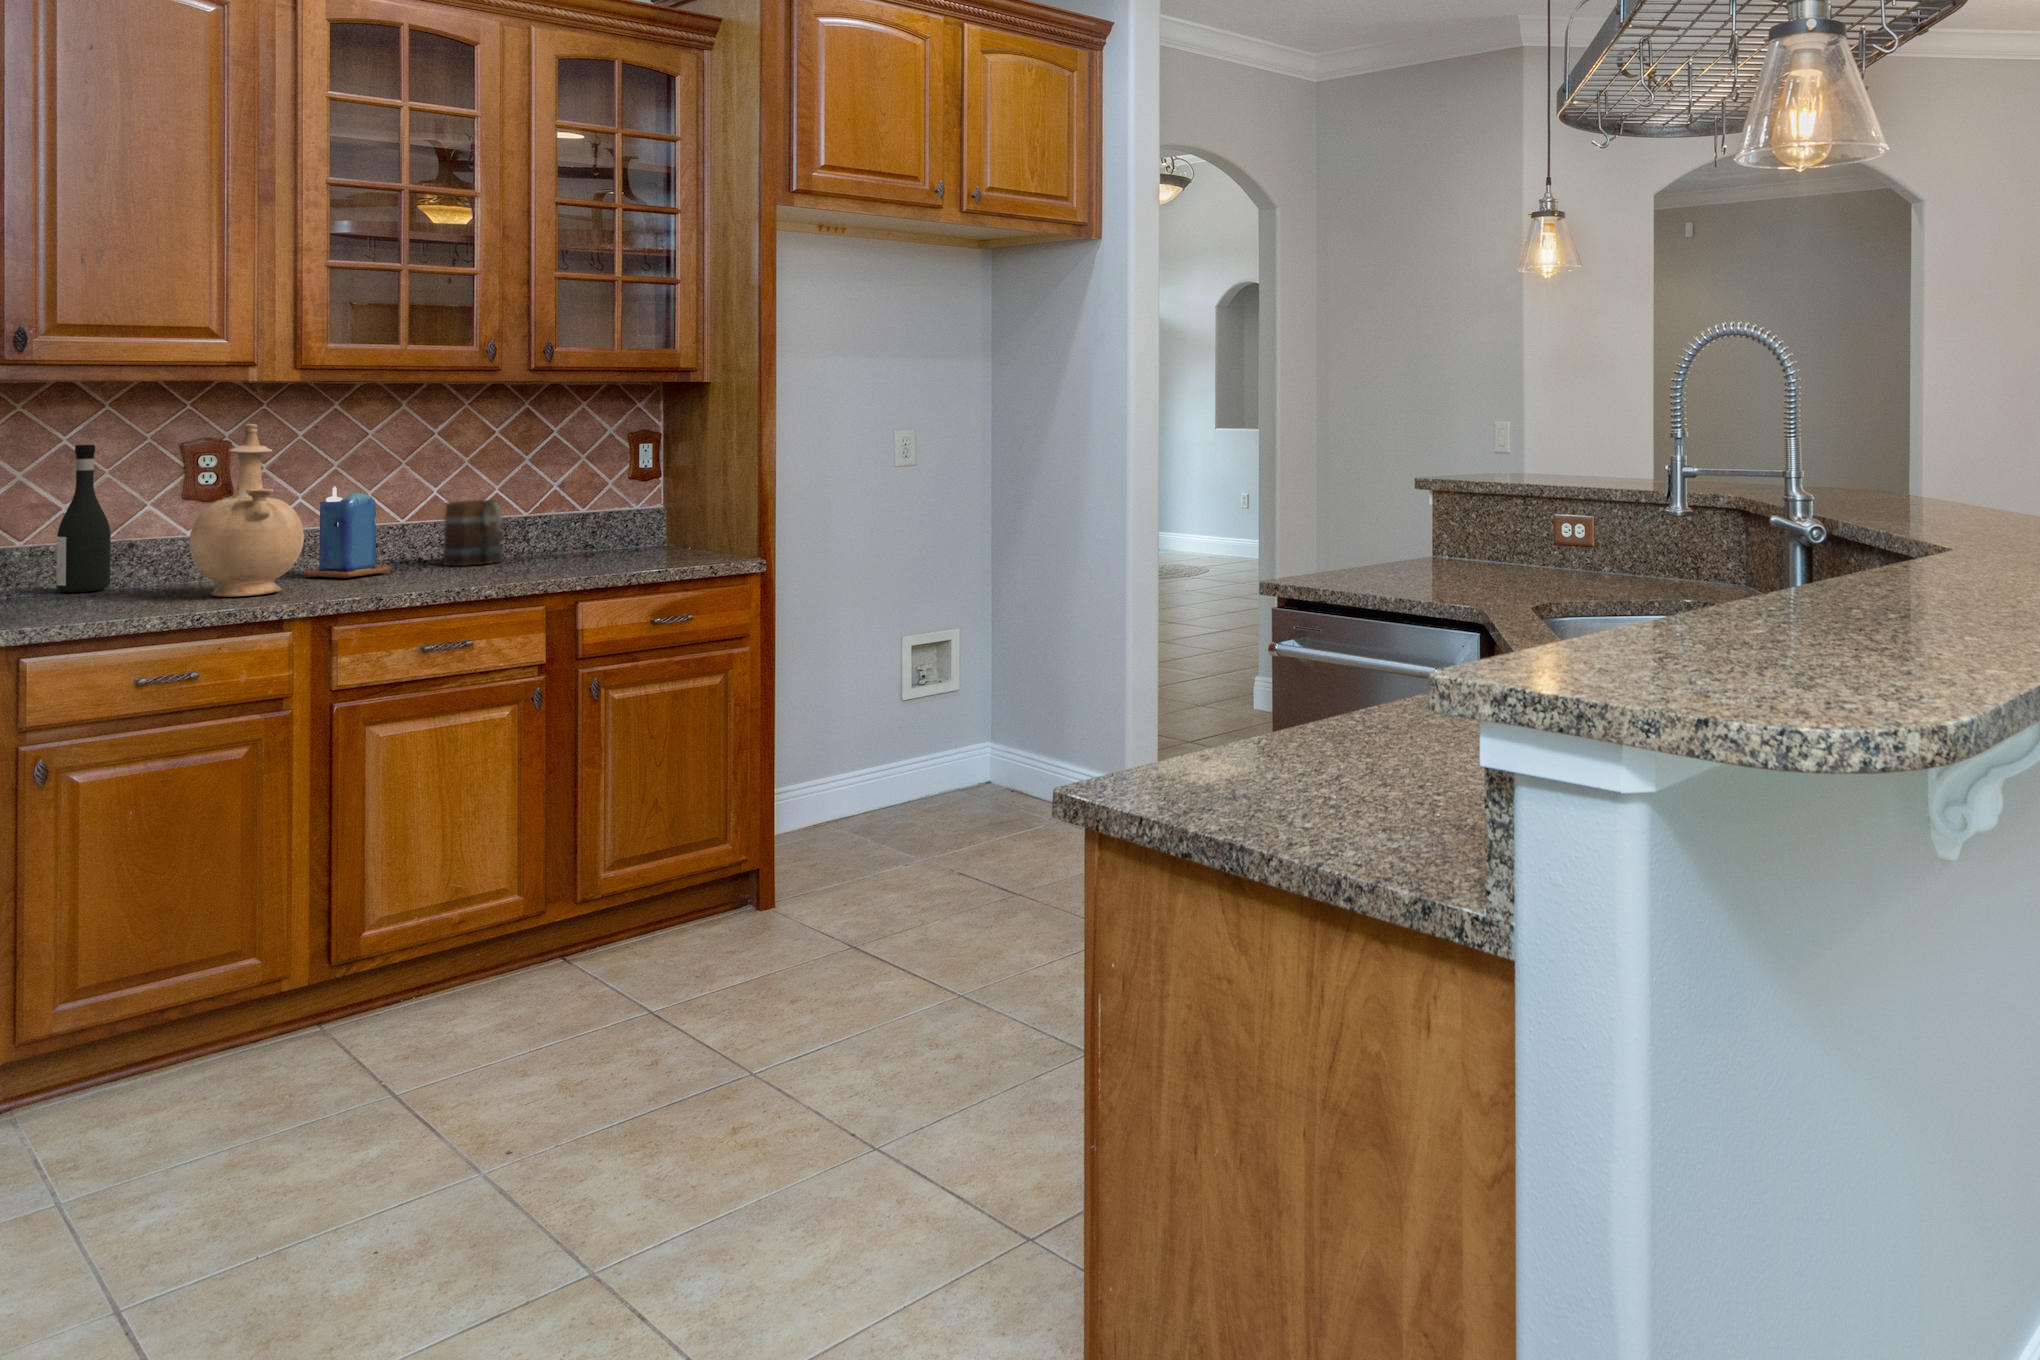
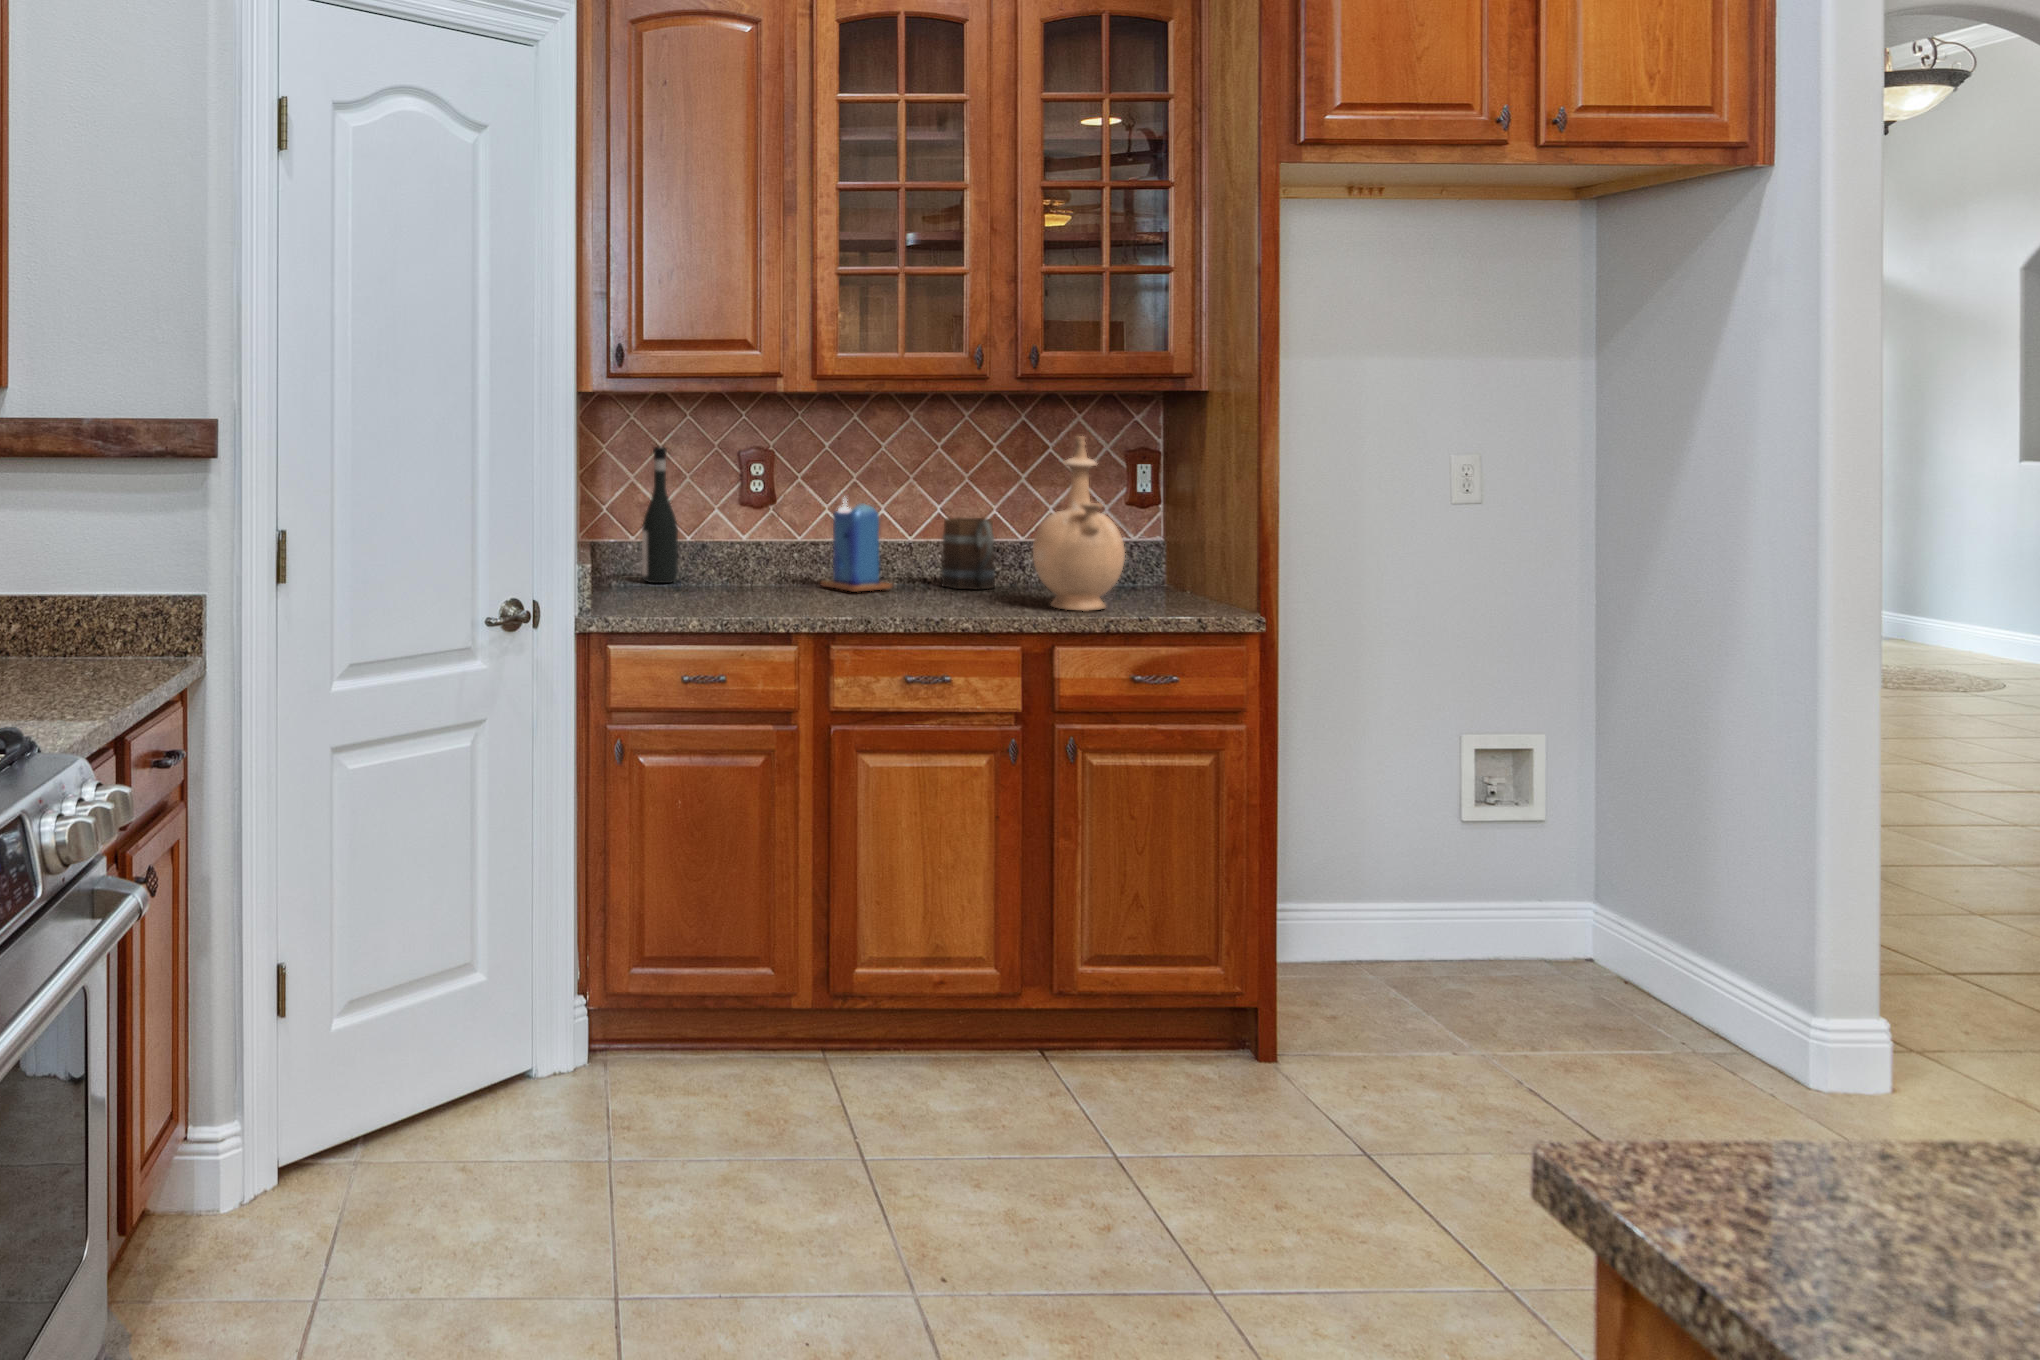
vase: present [190,424,304,597] -> present [1033,436,1125,611]

